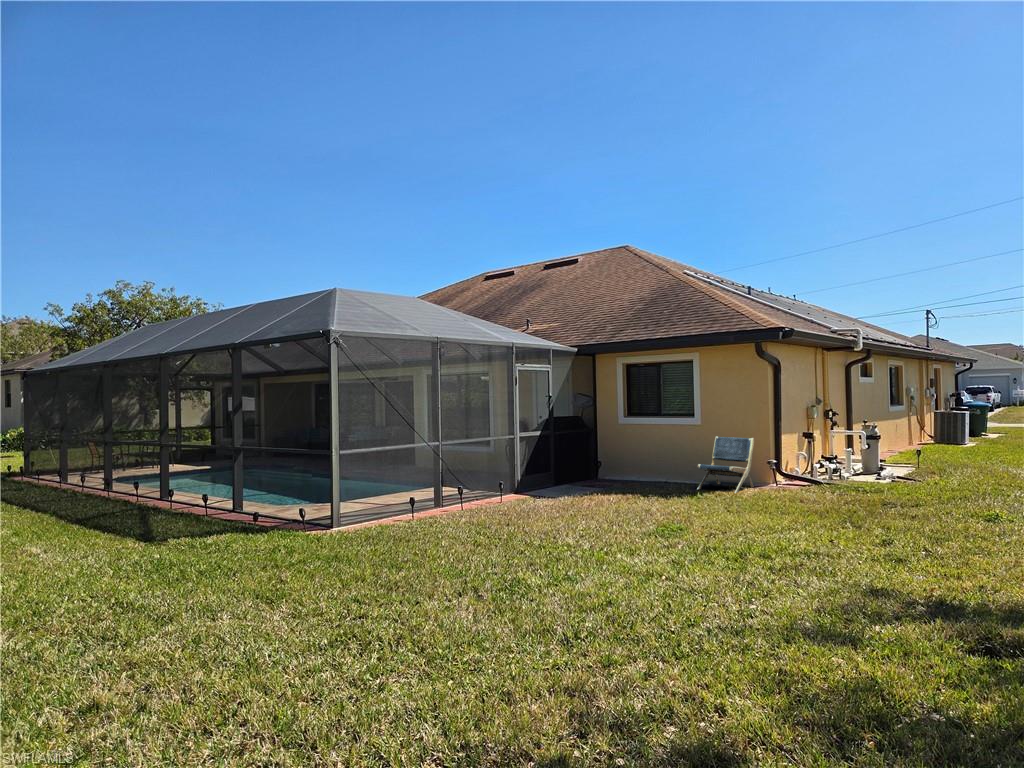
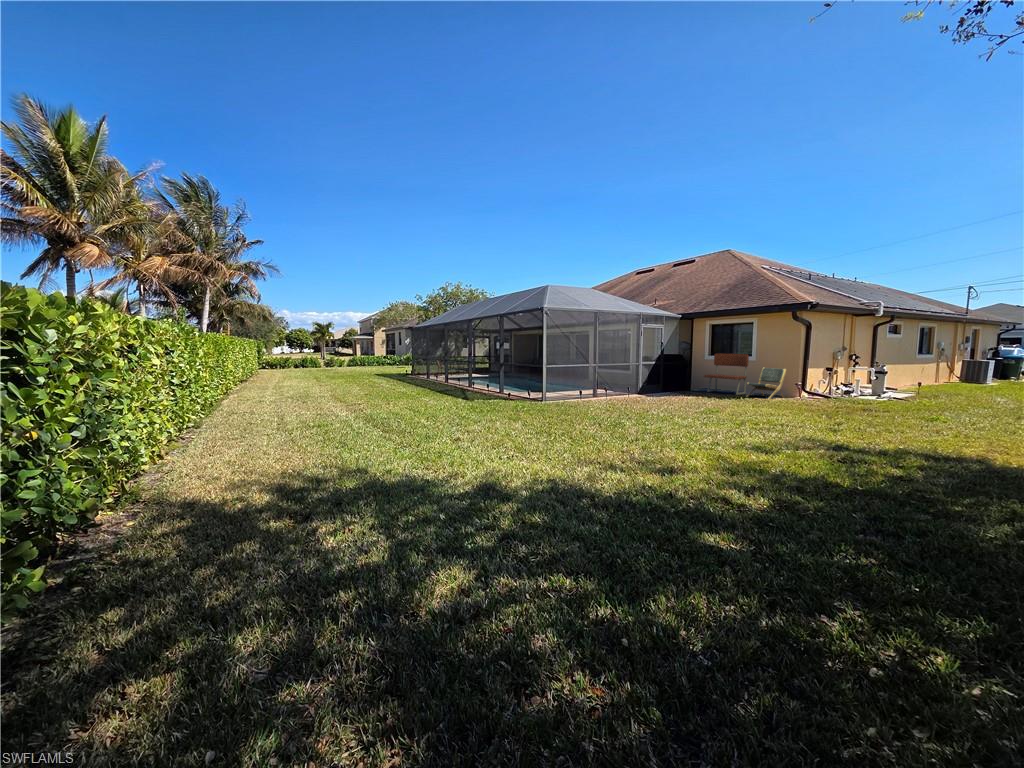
bench: none [621,414,691,486] -> present [704,354,749,395]

